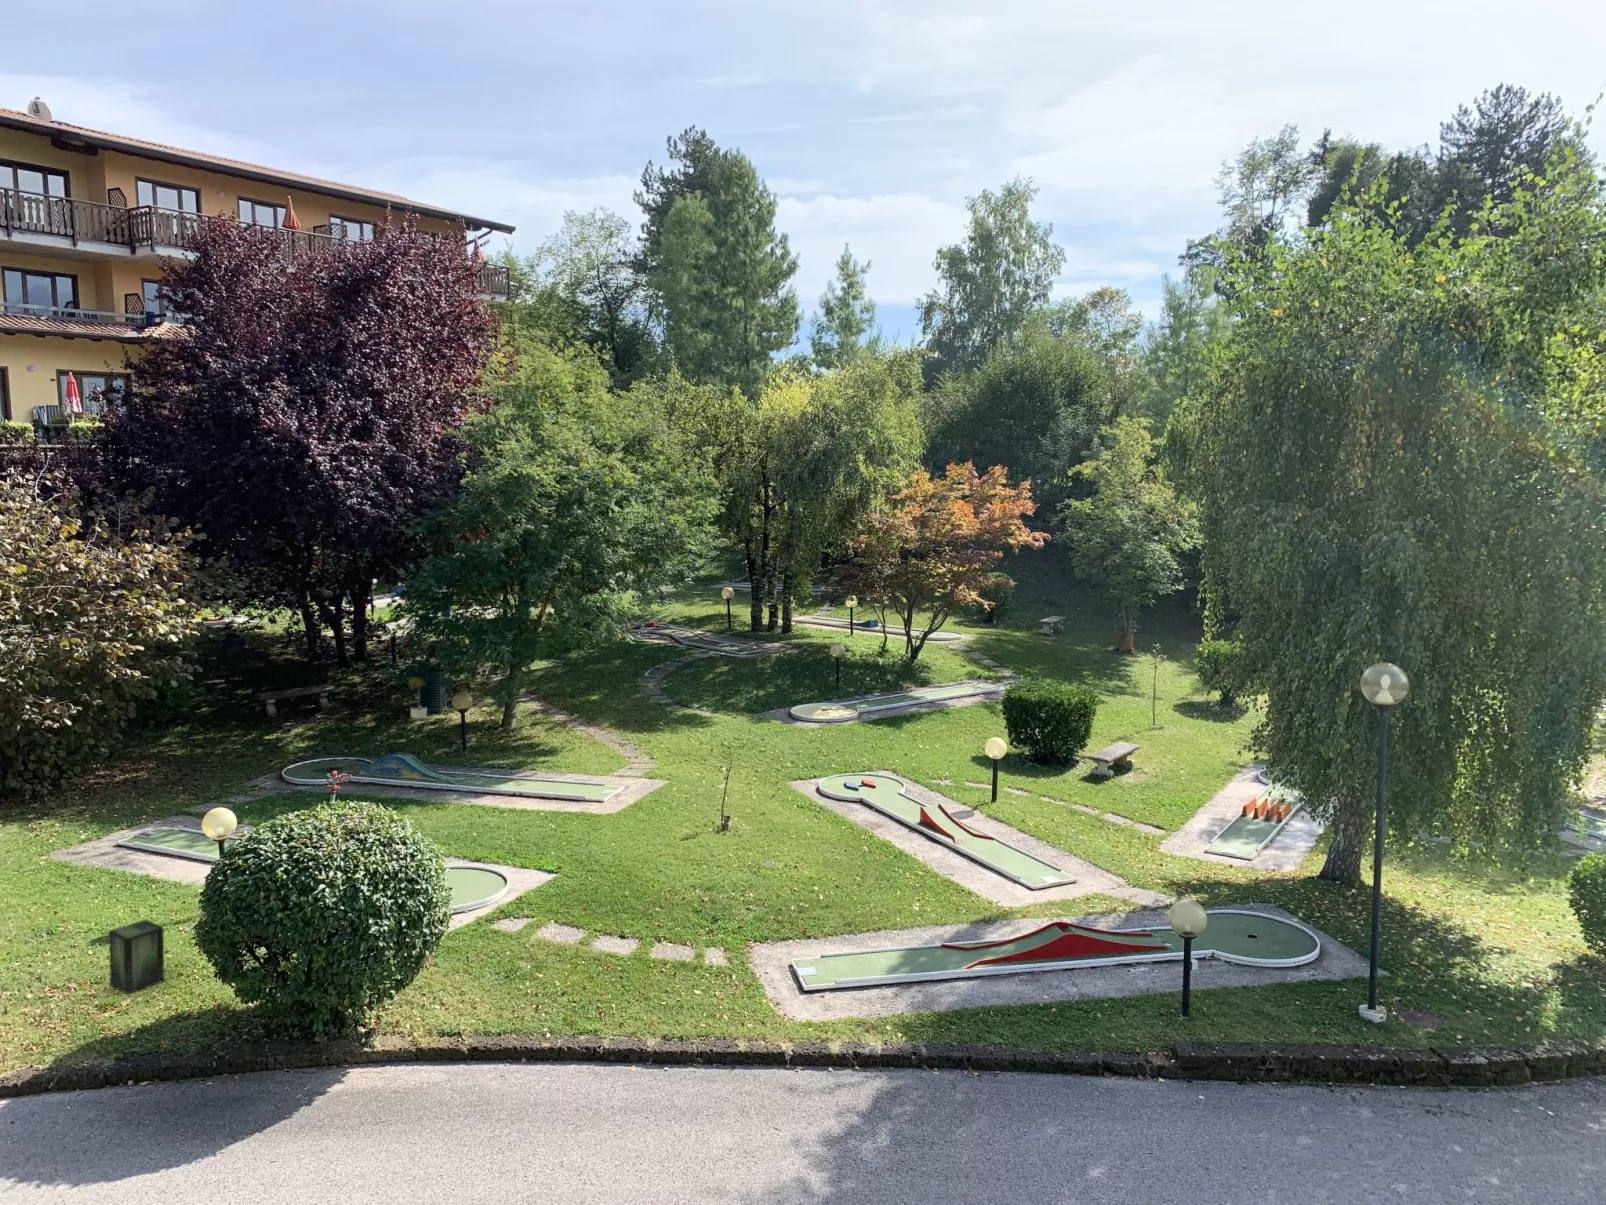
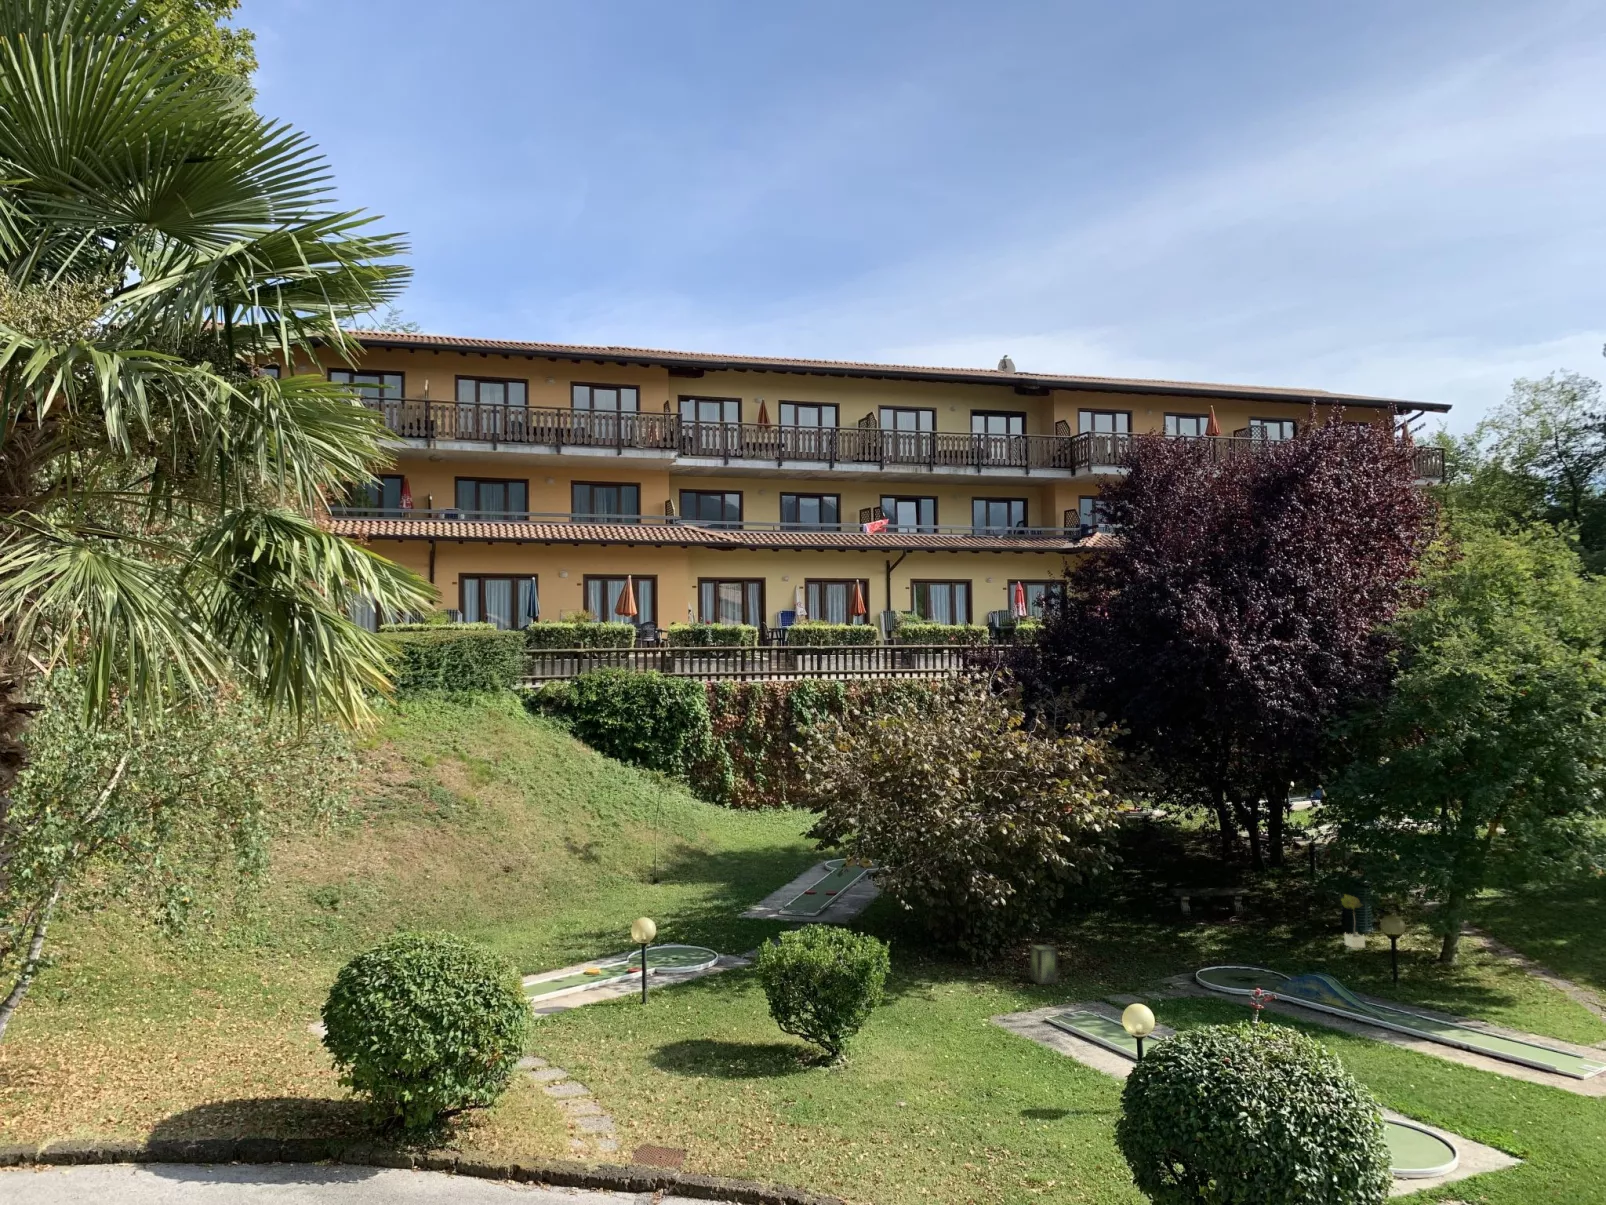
storage box: present [109,920,164,994] -> present [1030,945,1058,985]

